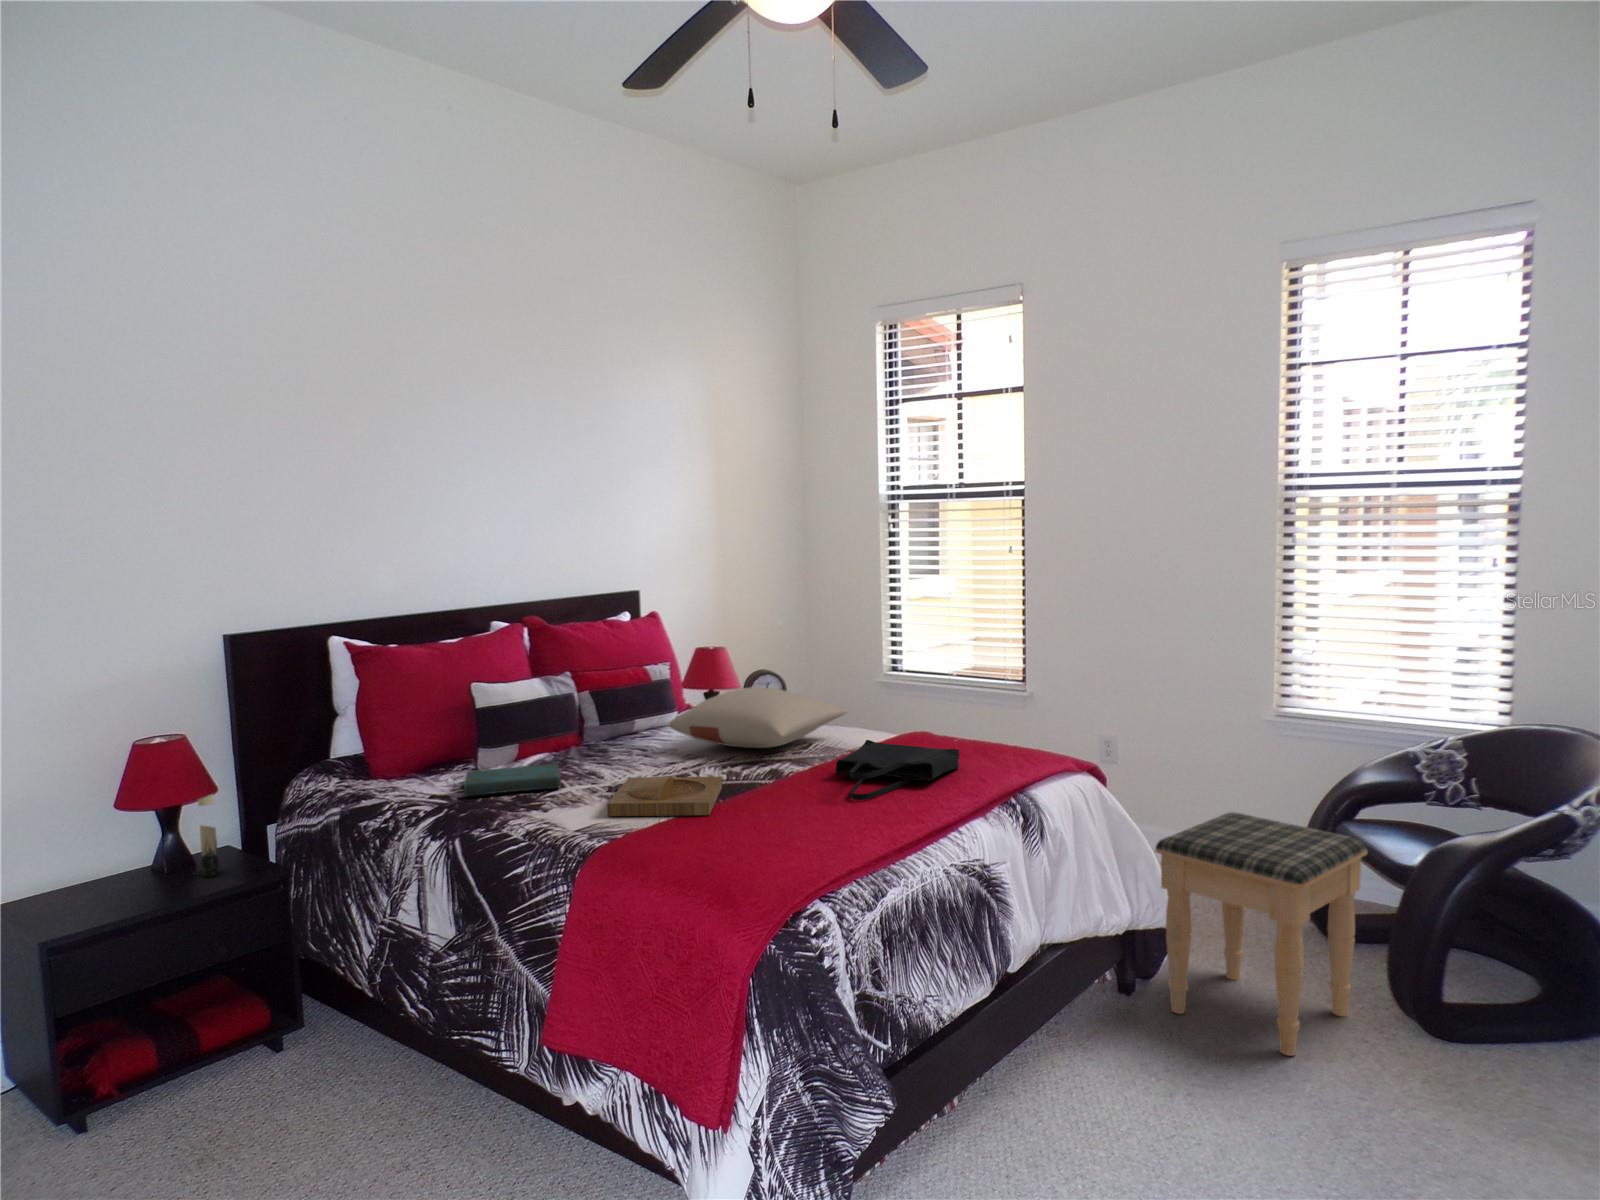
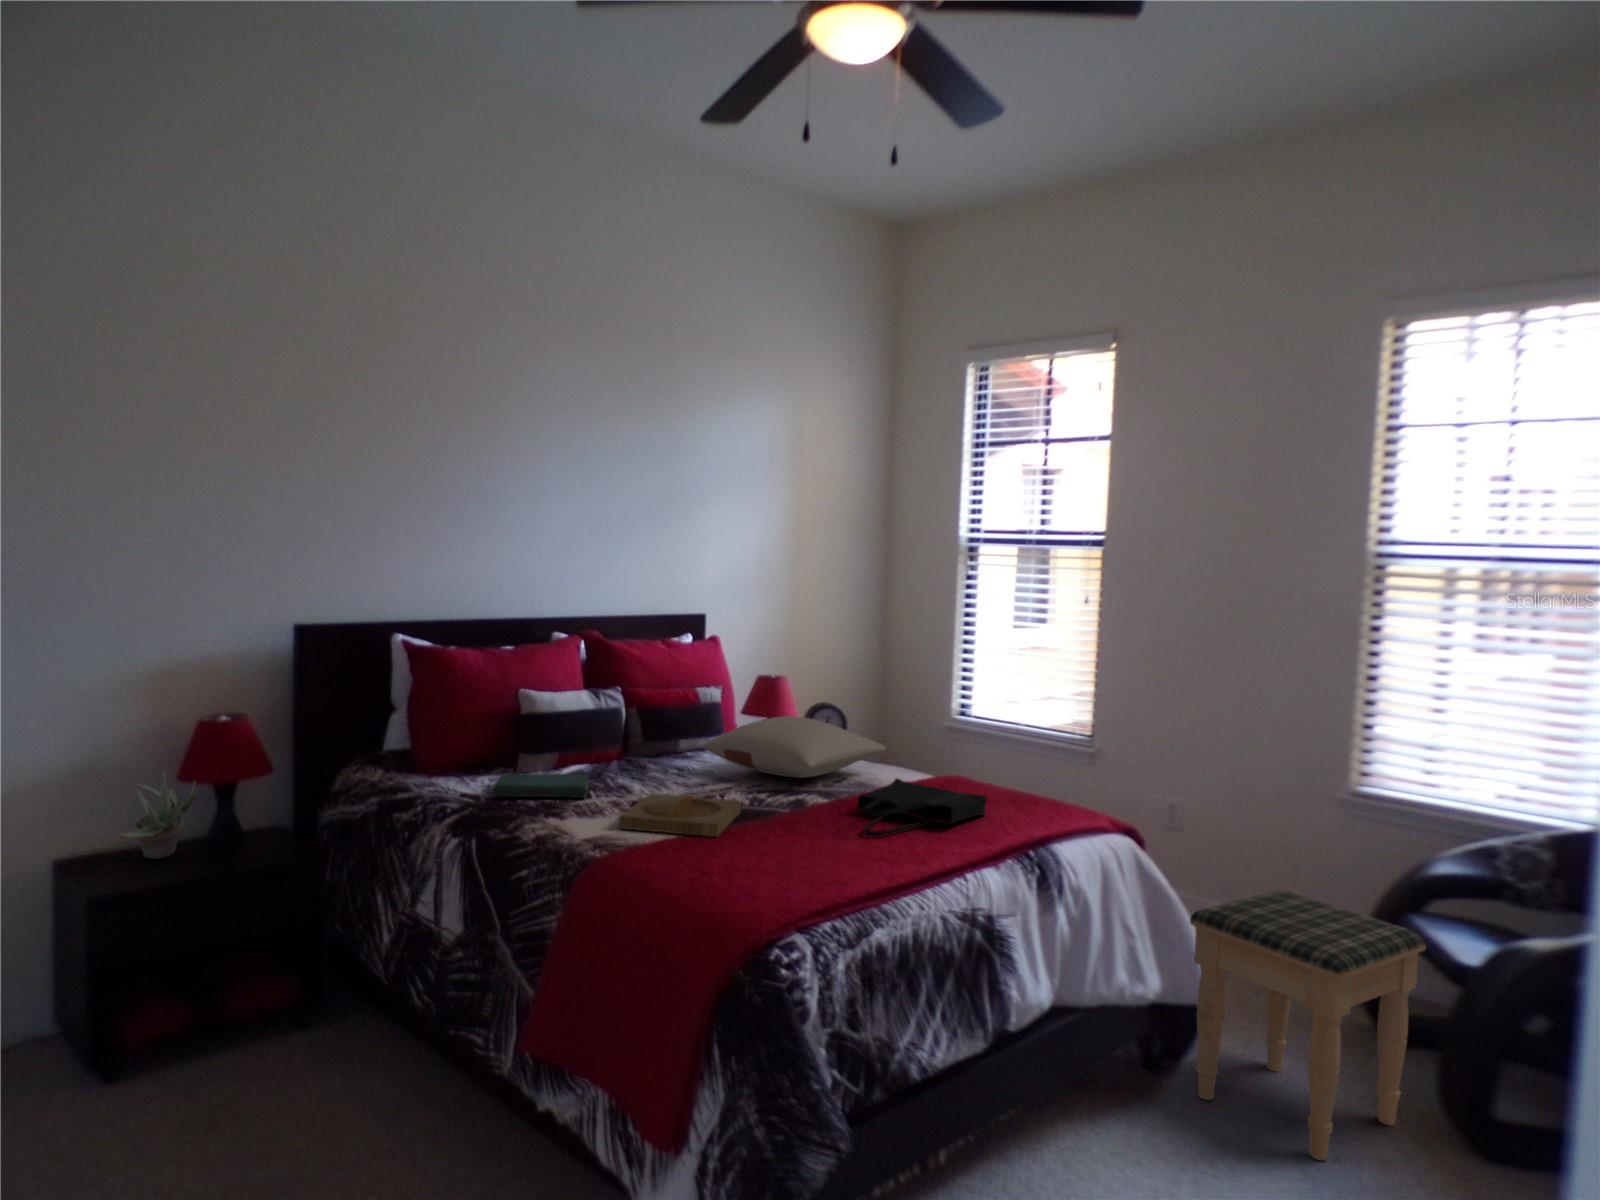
candle: present [193,795,220,877] -> none [244,761,268,851]
succulent plant: none [62,801,139,897] -> present [120,770,197,859]

